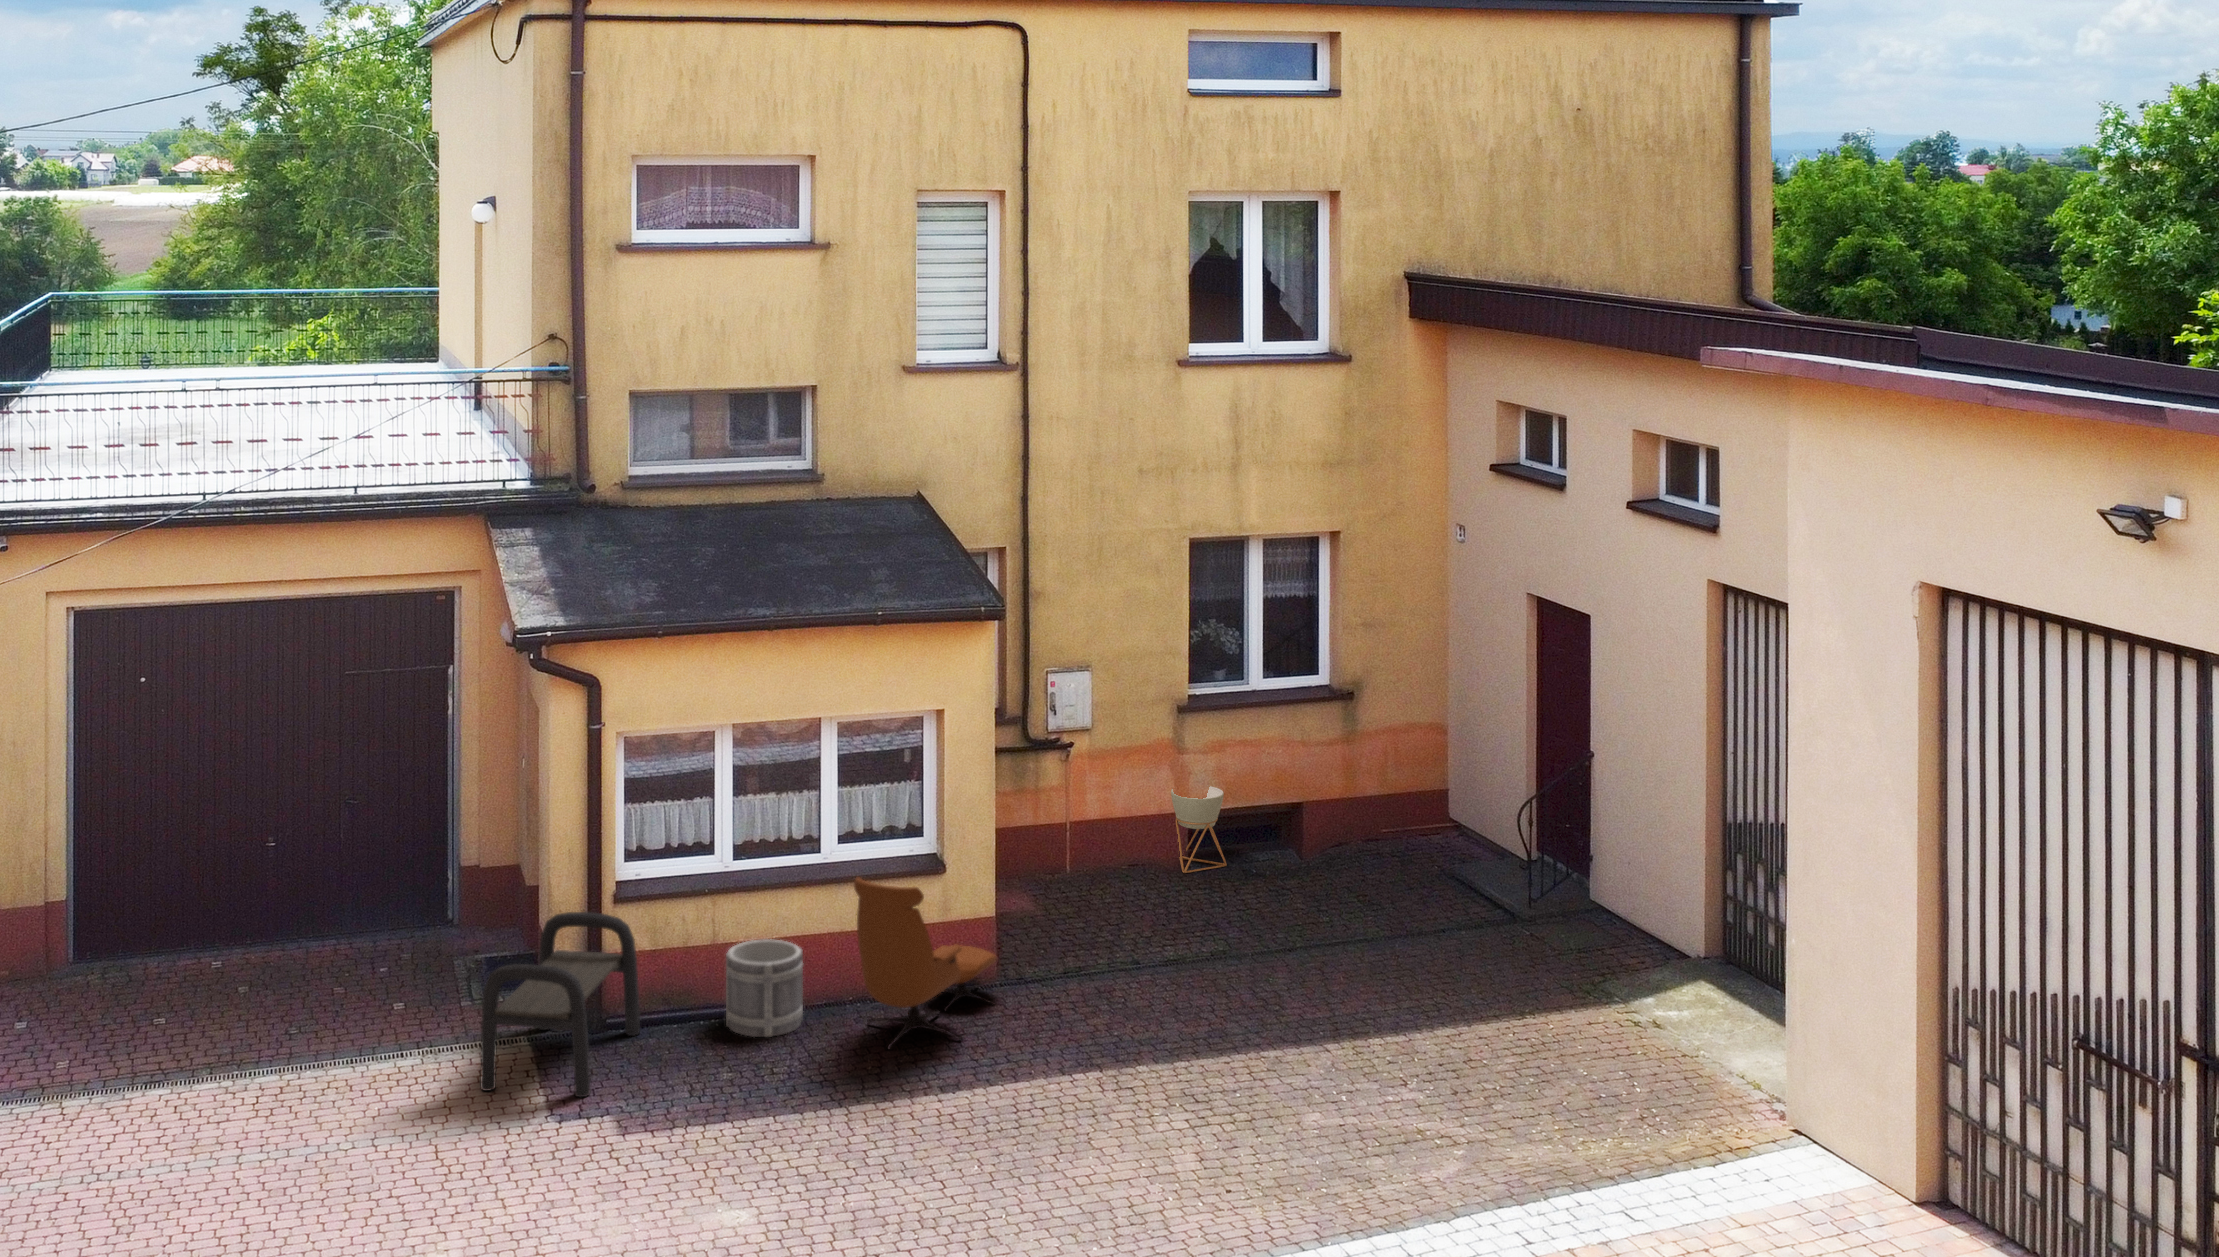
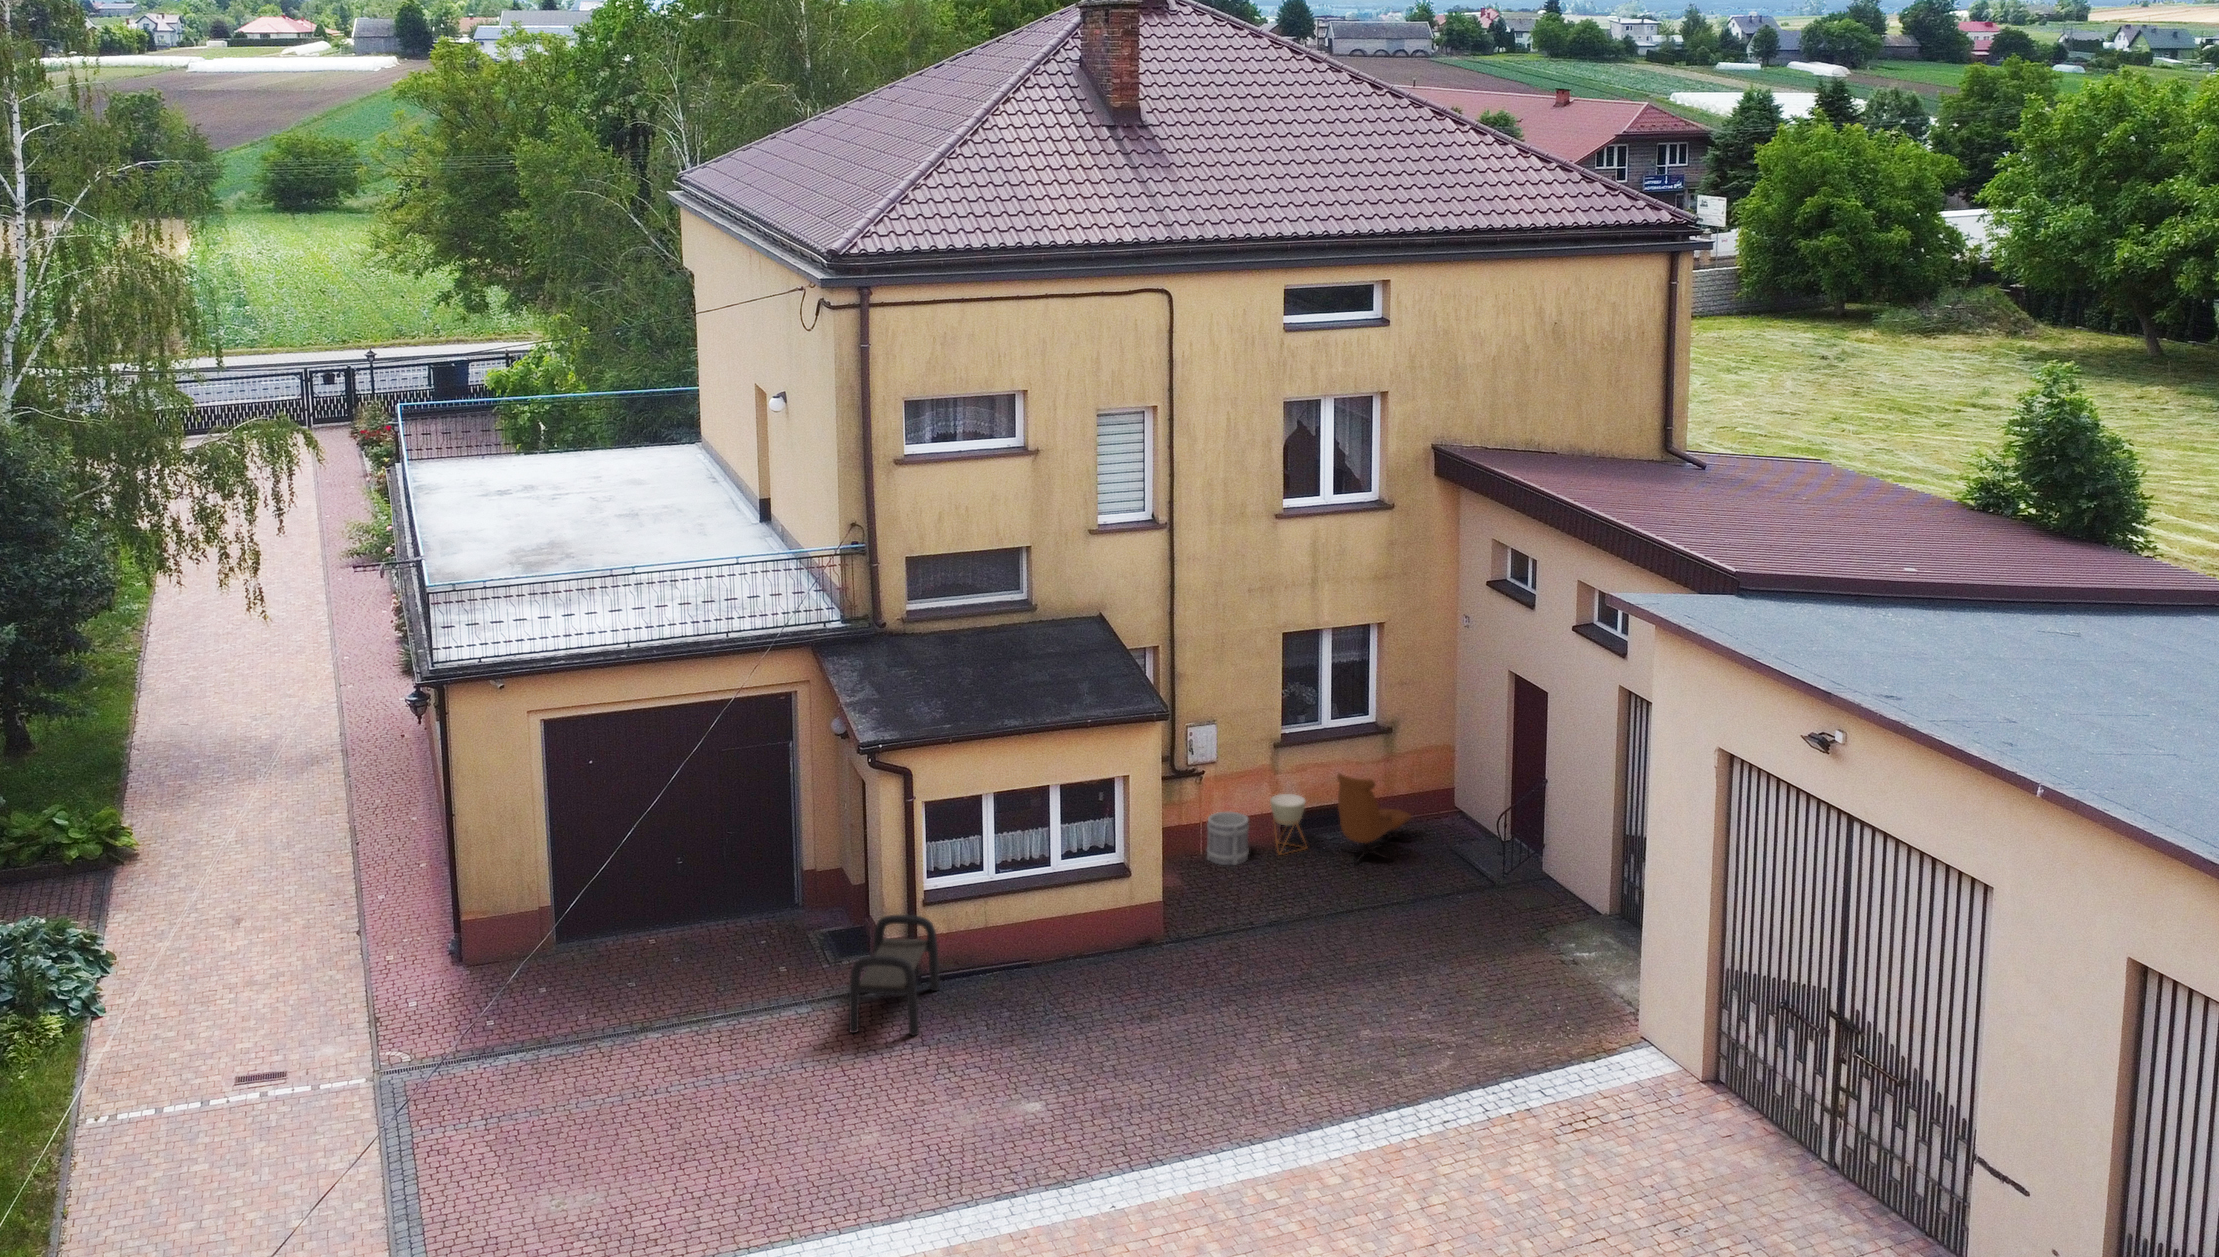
lounge chair: present [854,877,997,1049] -> present [1337,773,1411,862]
bucket: present [726,939,803,1037] -> present [1207,812,1249,865]

